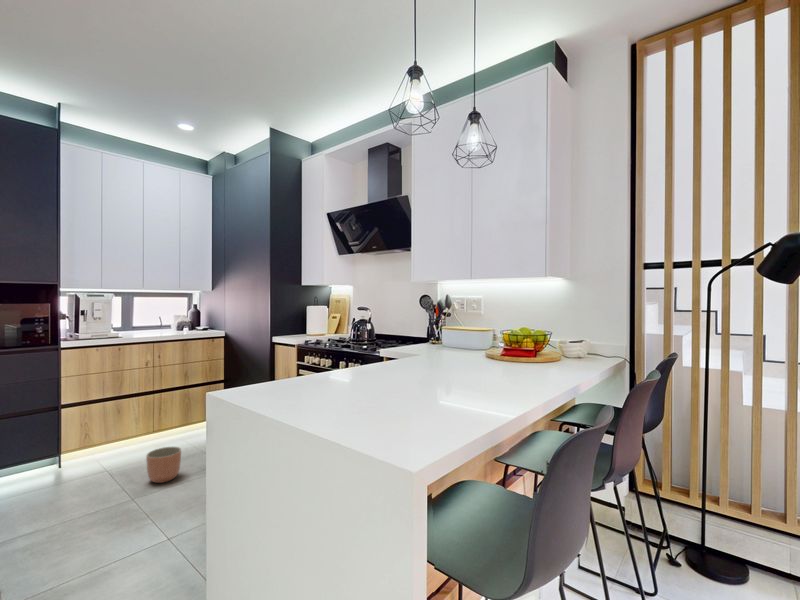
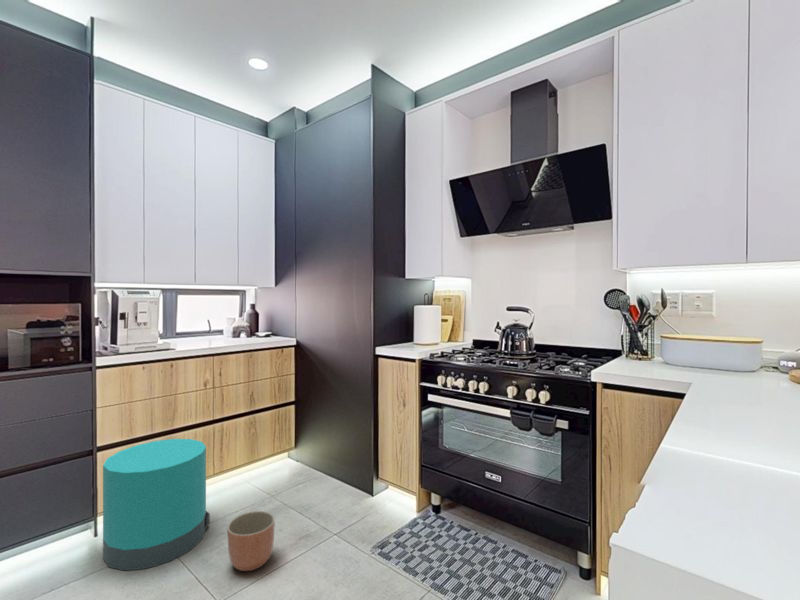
trash can: none [64,401,143,483] -> present [103,439,210,571]

